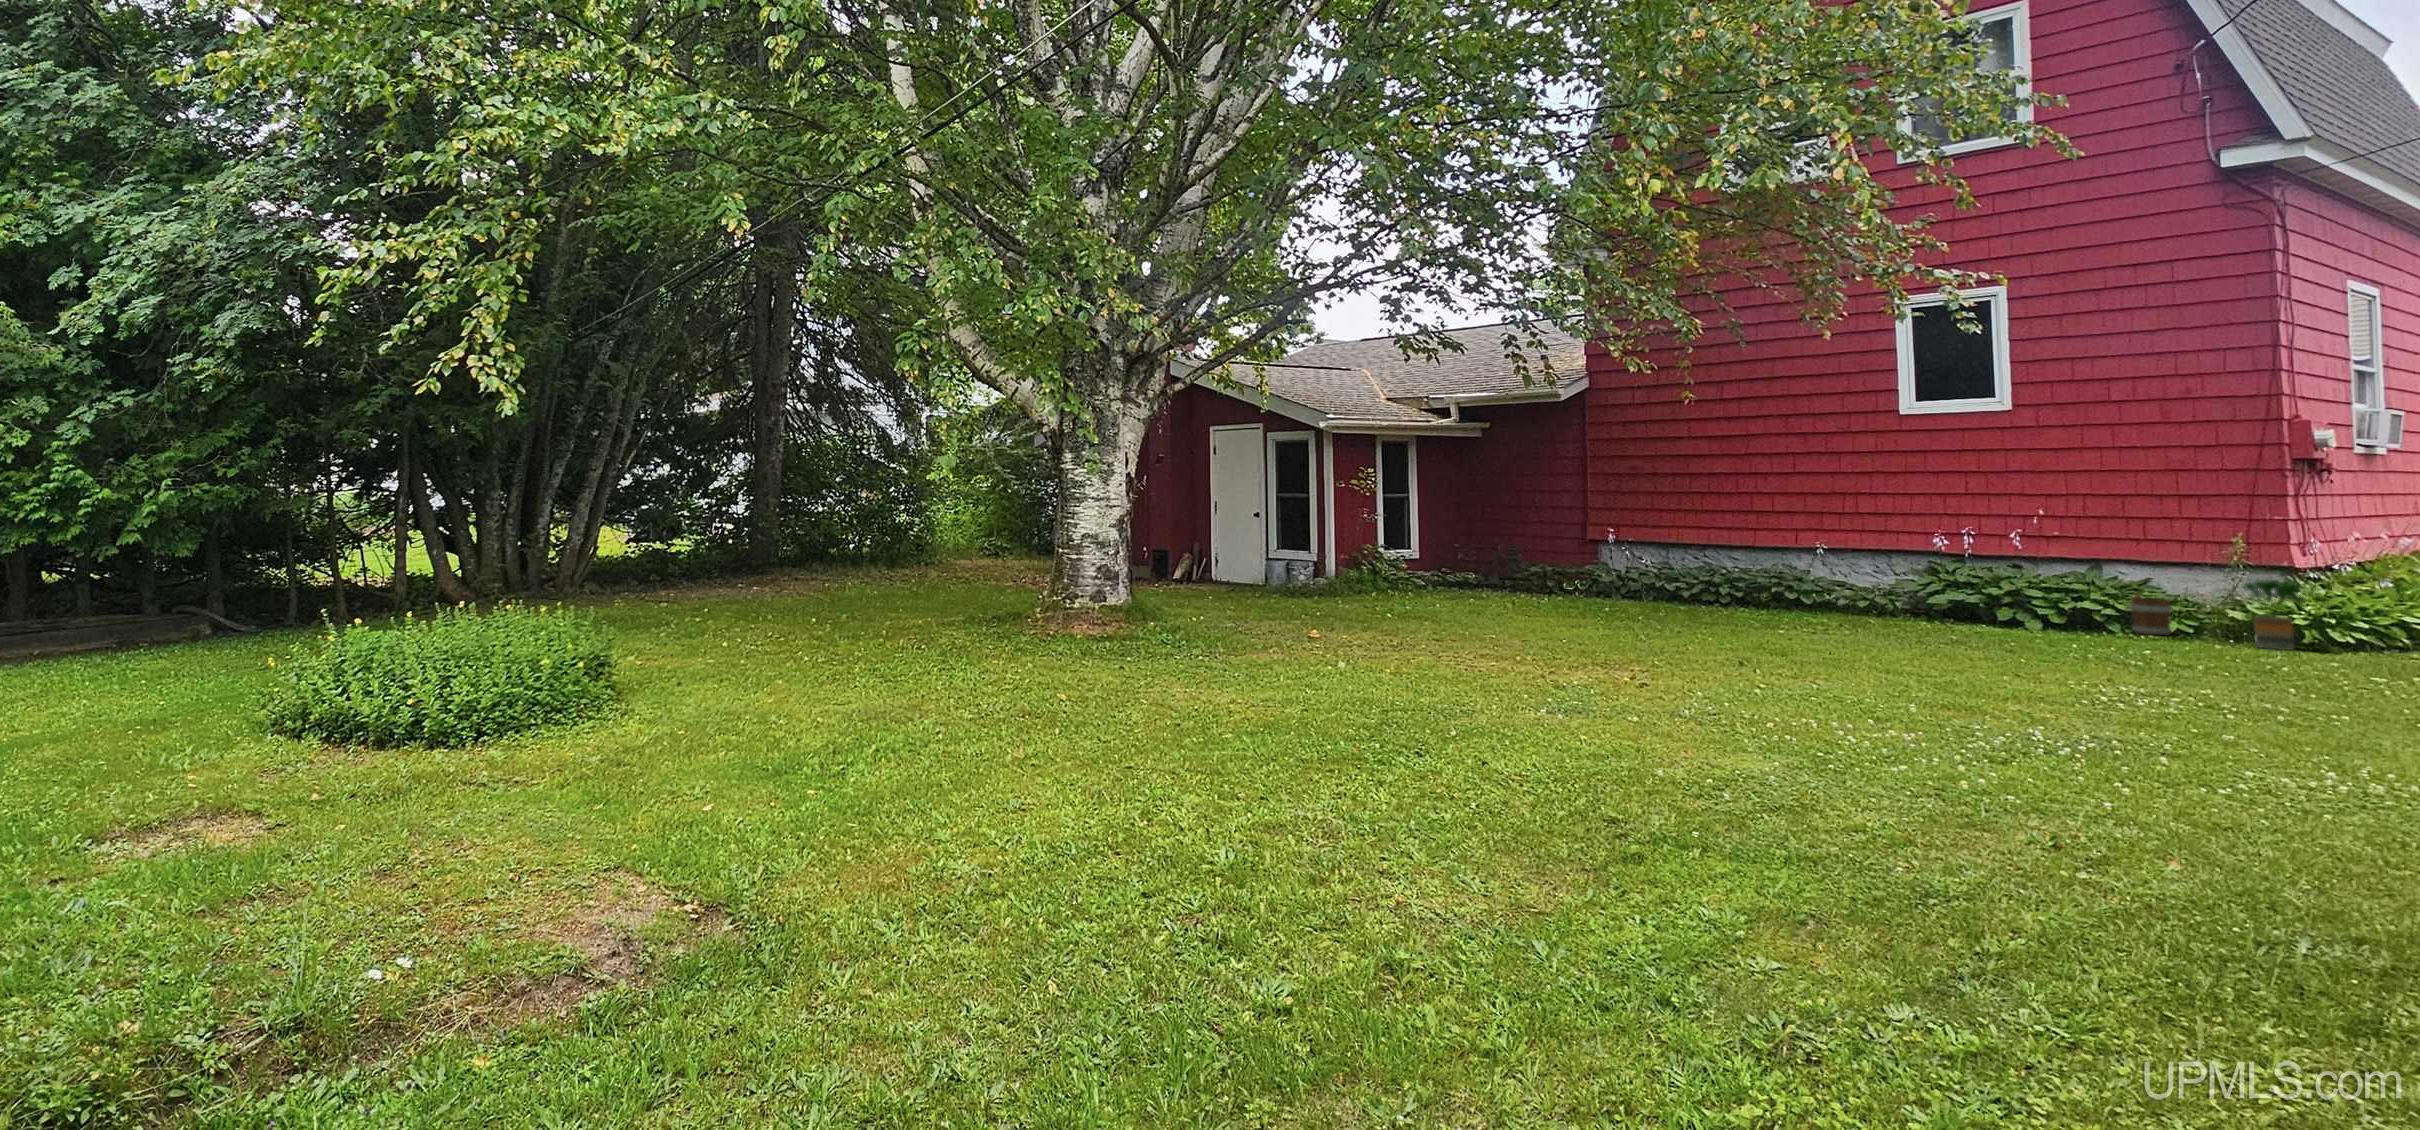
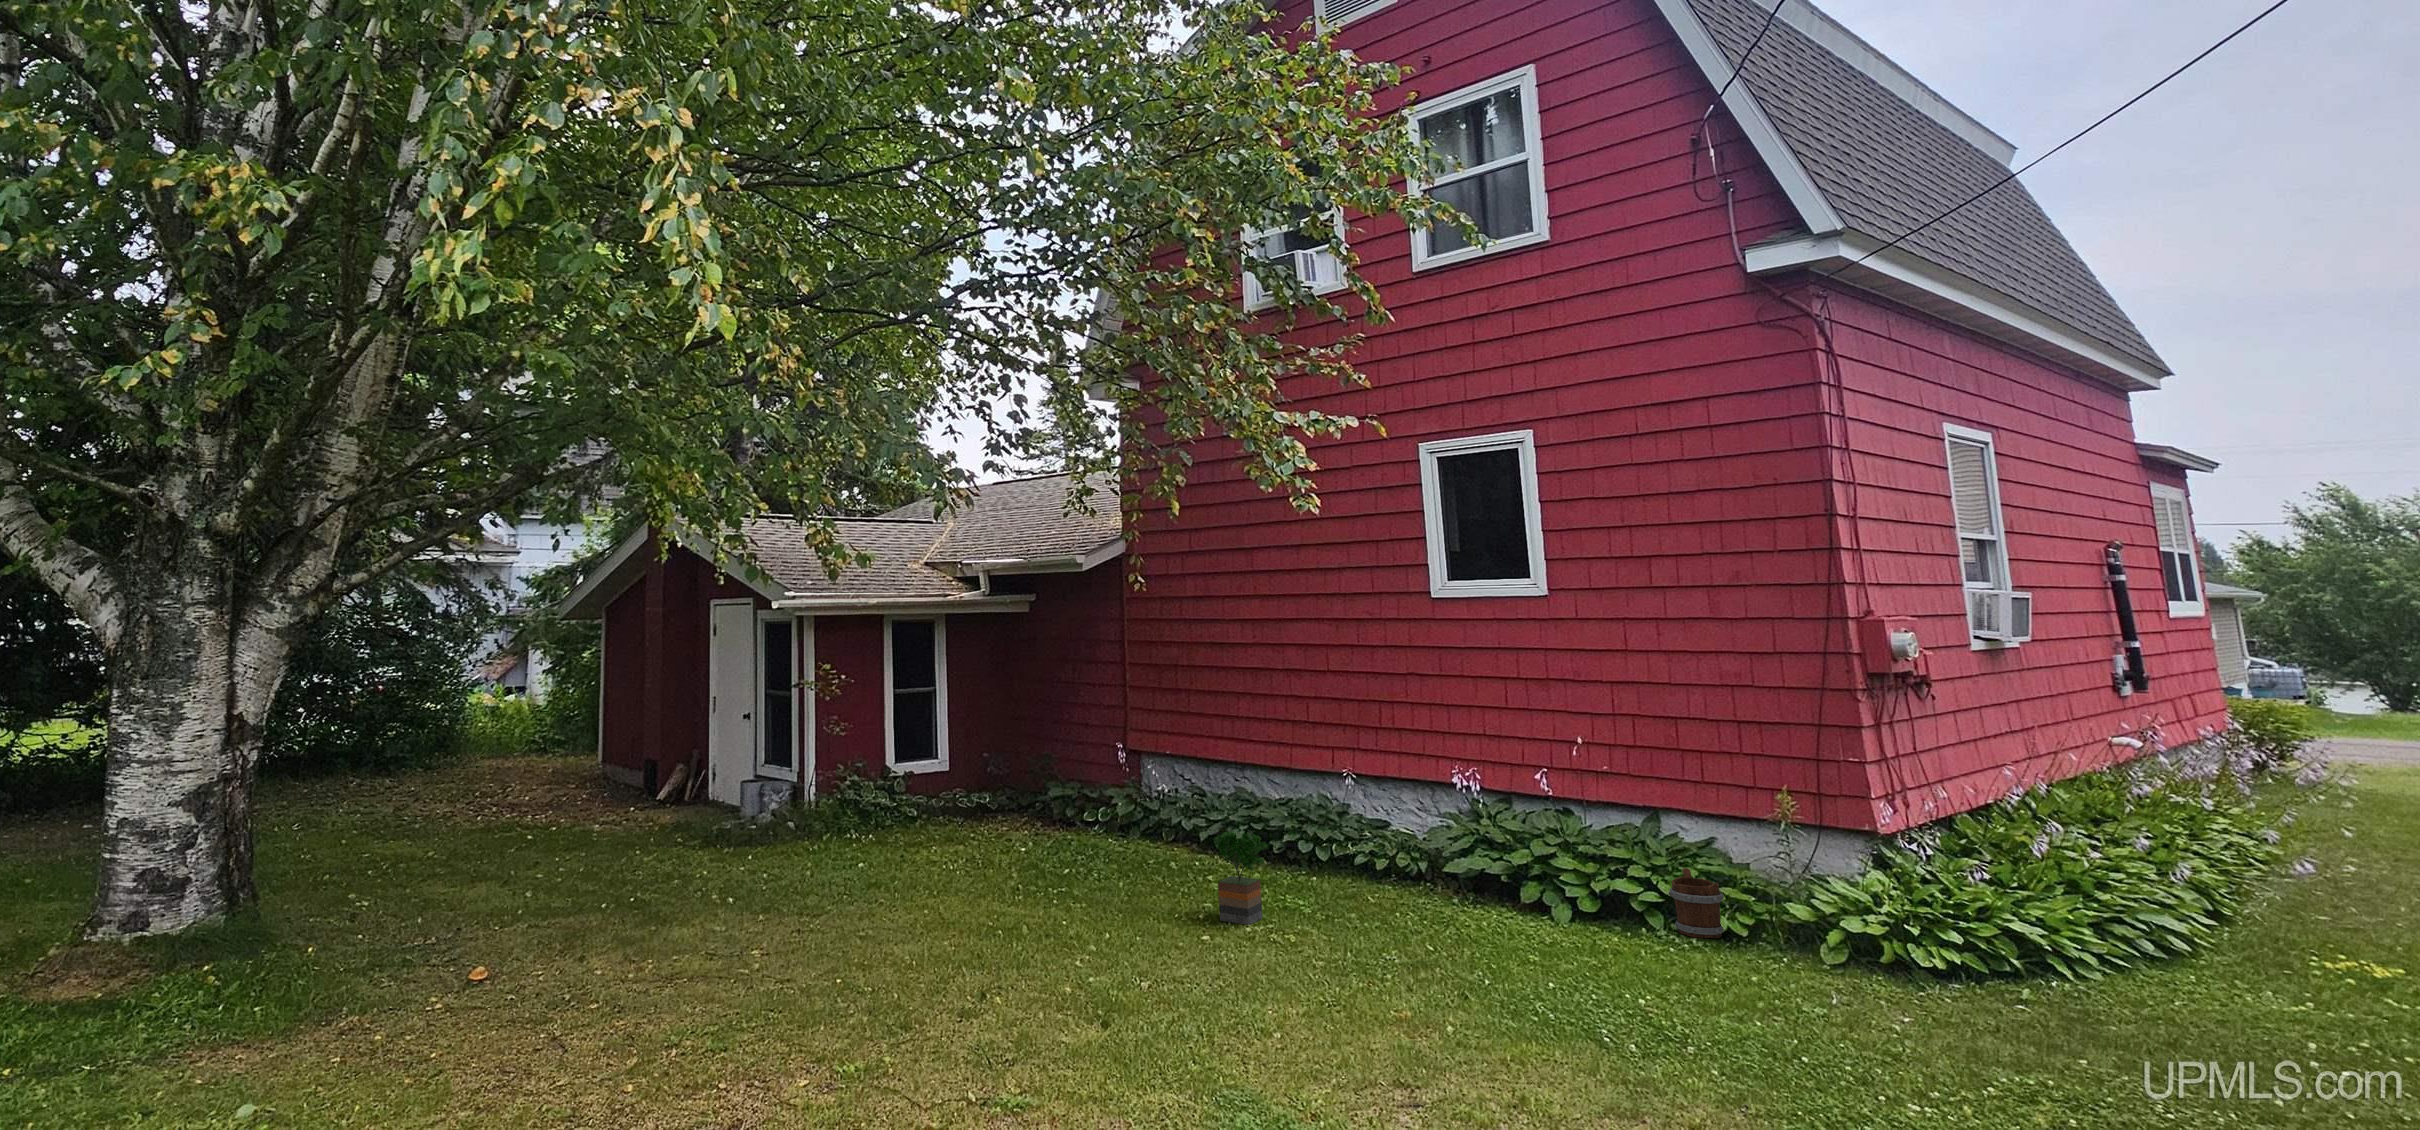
potted tree: present [2243,579,2307,650] -> present [1214,831,1267,925]

